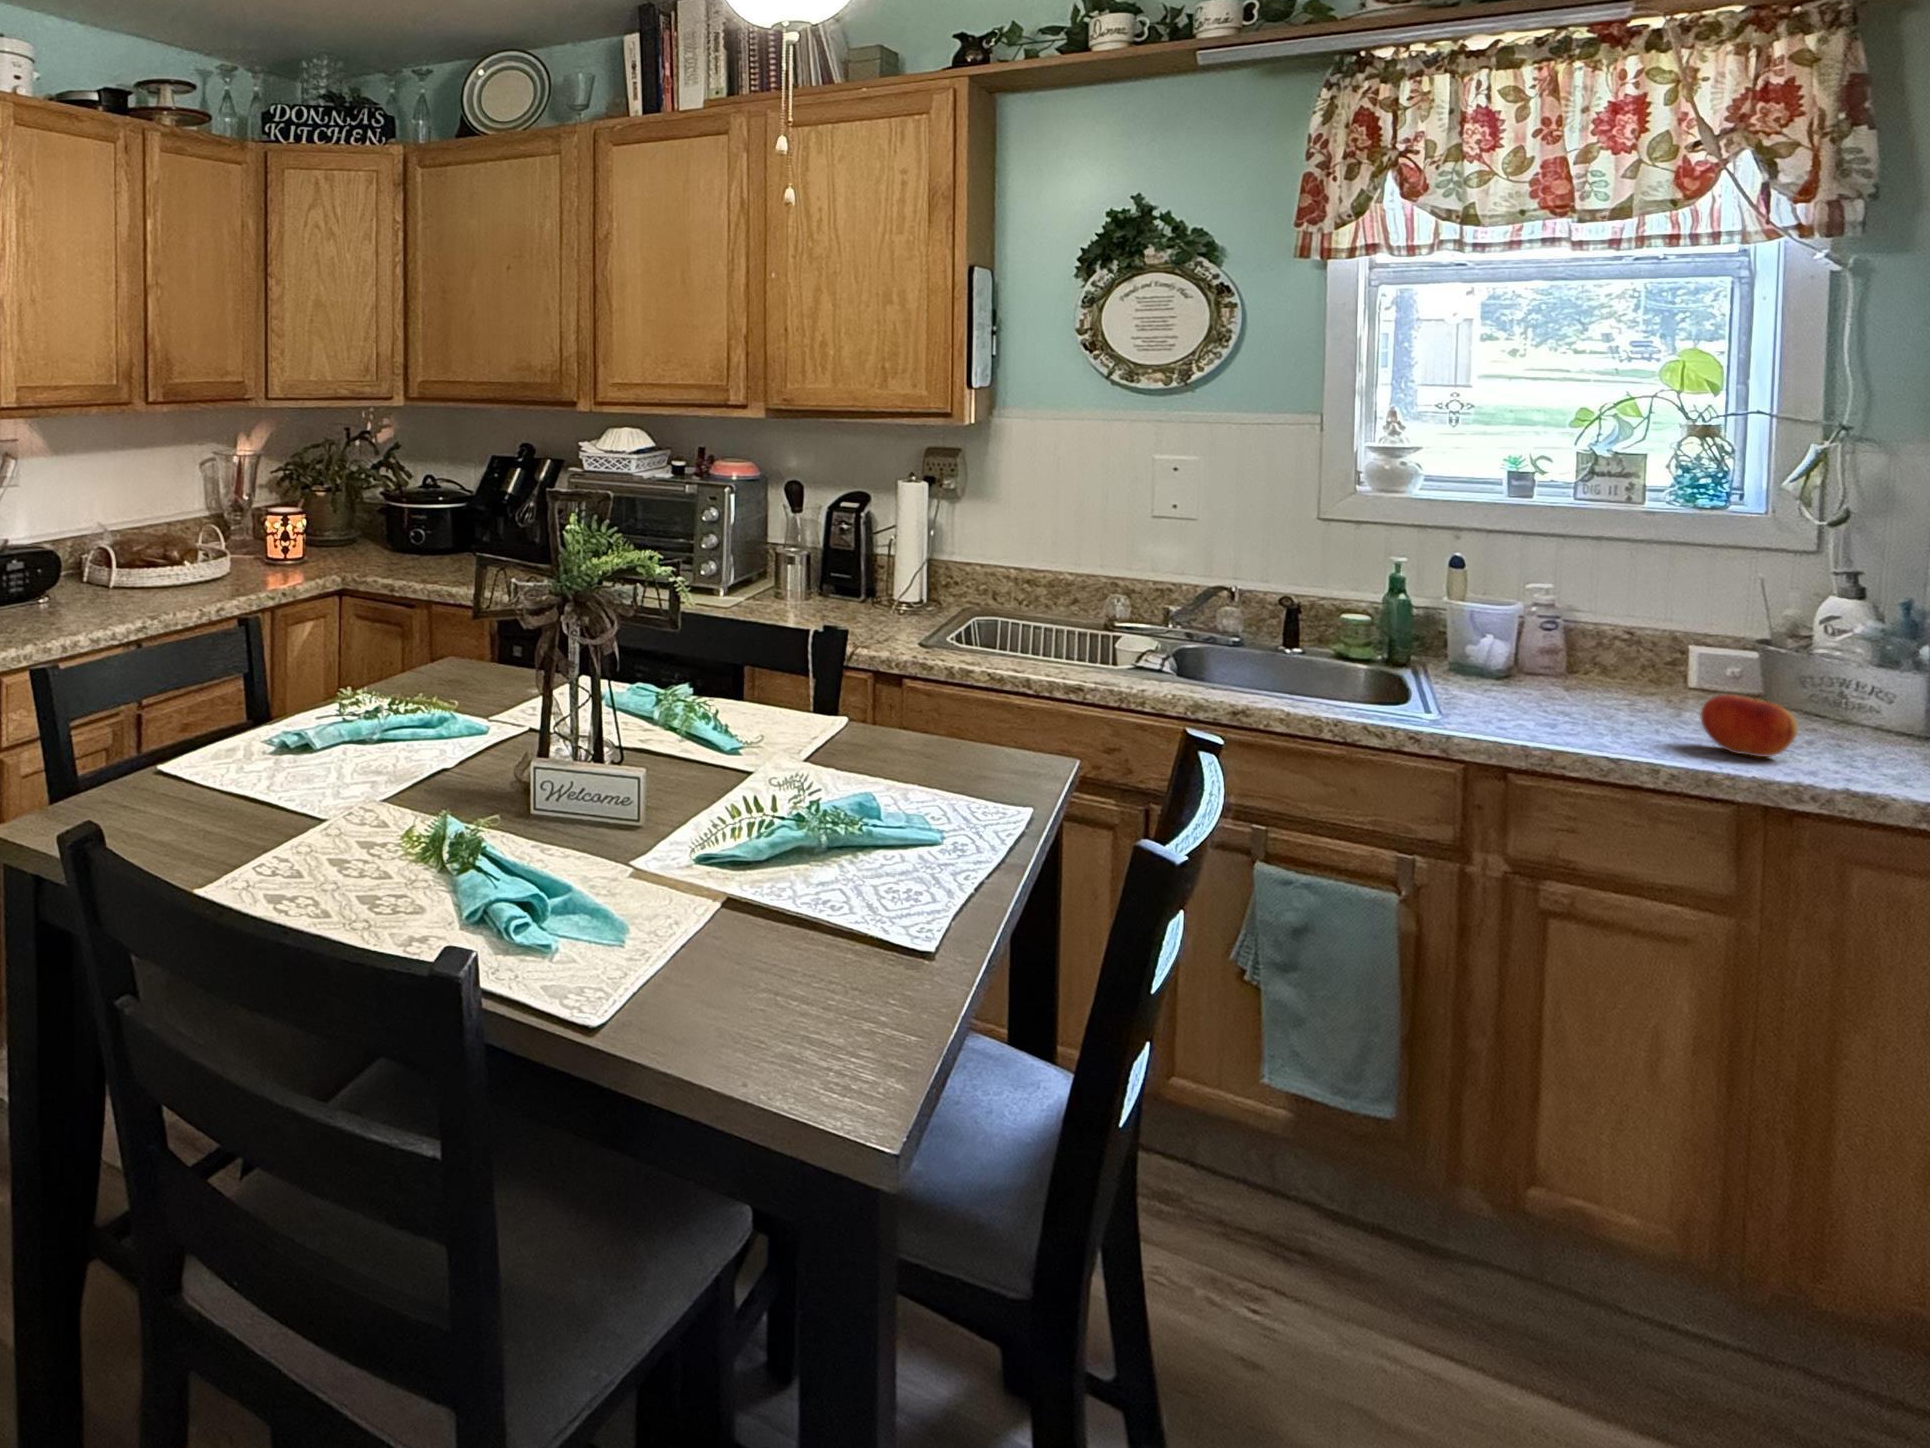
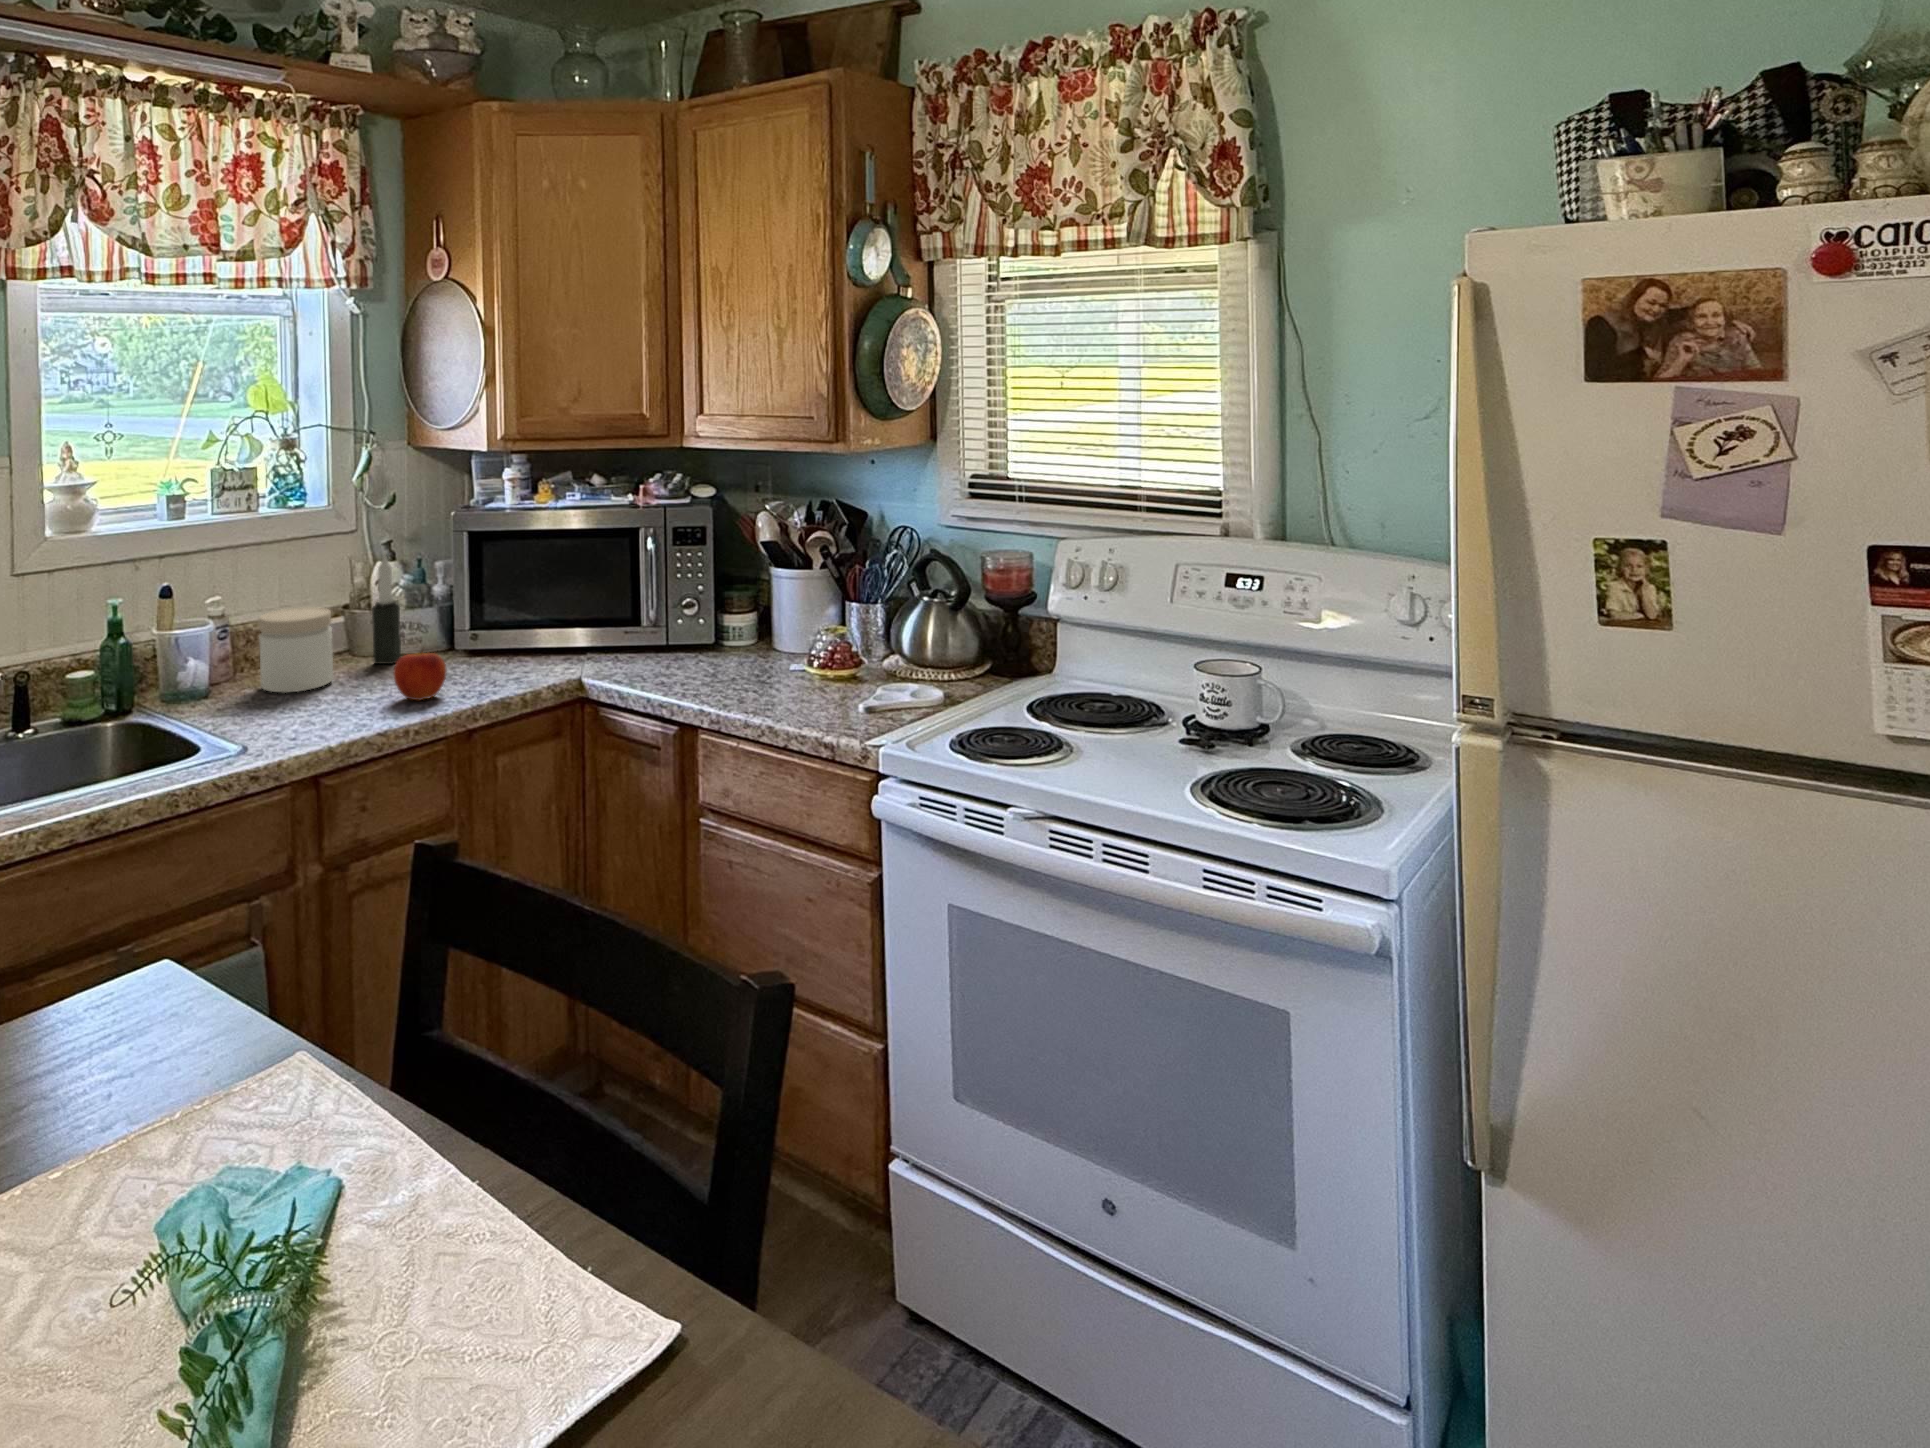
candle: none [1784,580,1842,727] -> present [372,552,401,664]
jar: none [1571,614,1684,711] -> present [259,607,333,693]

